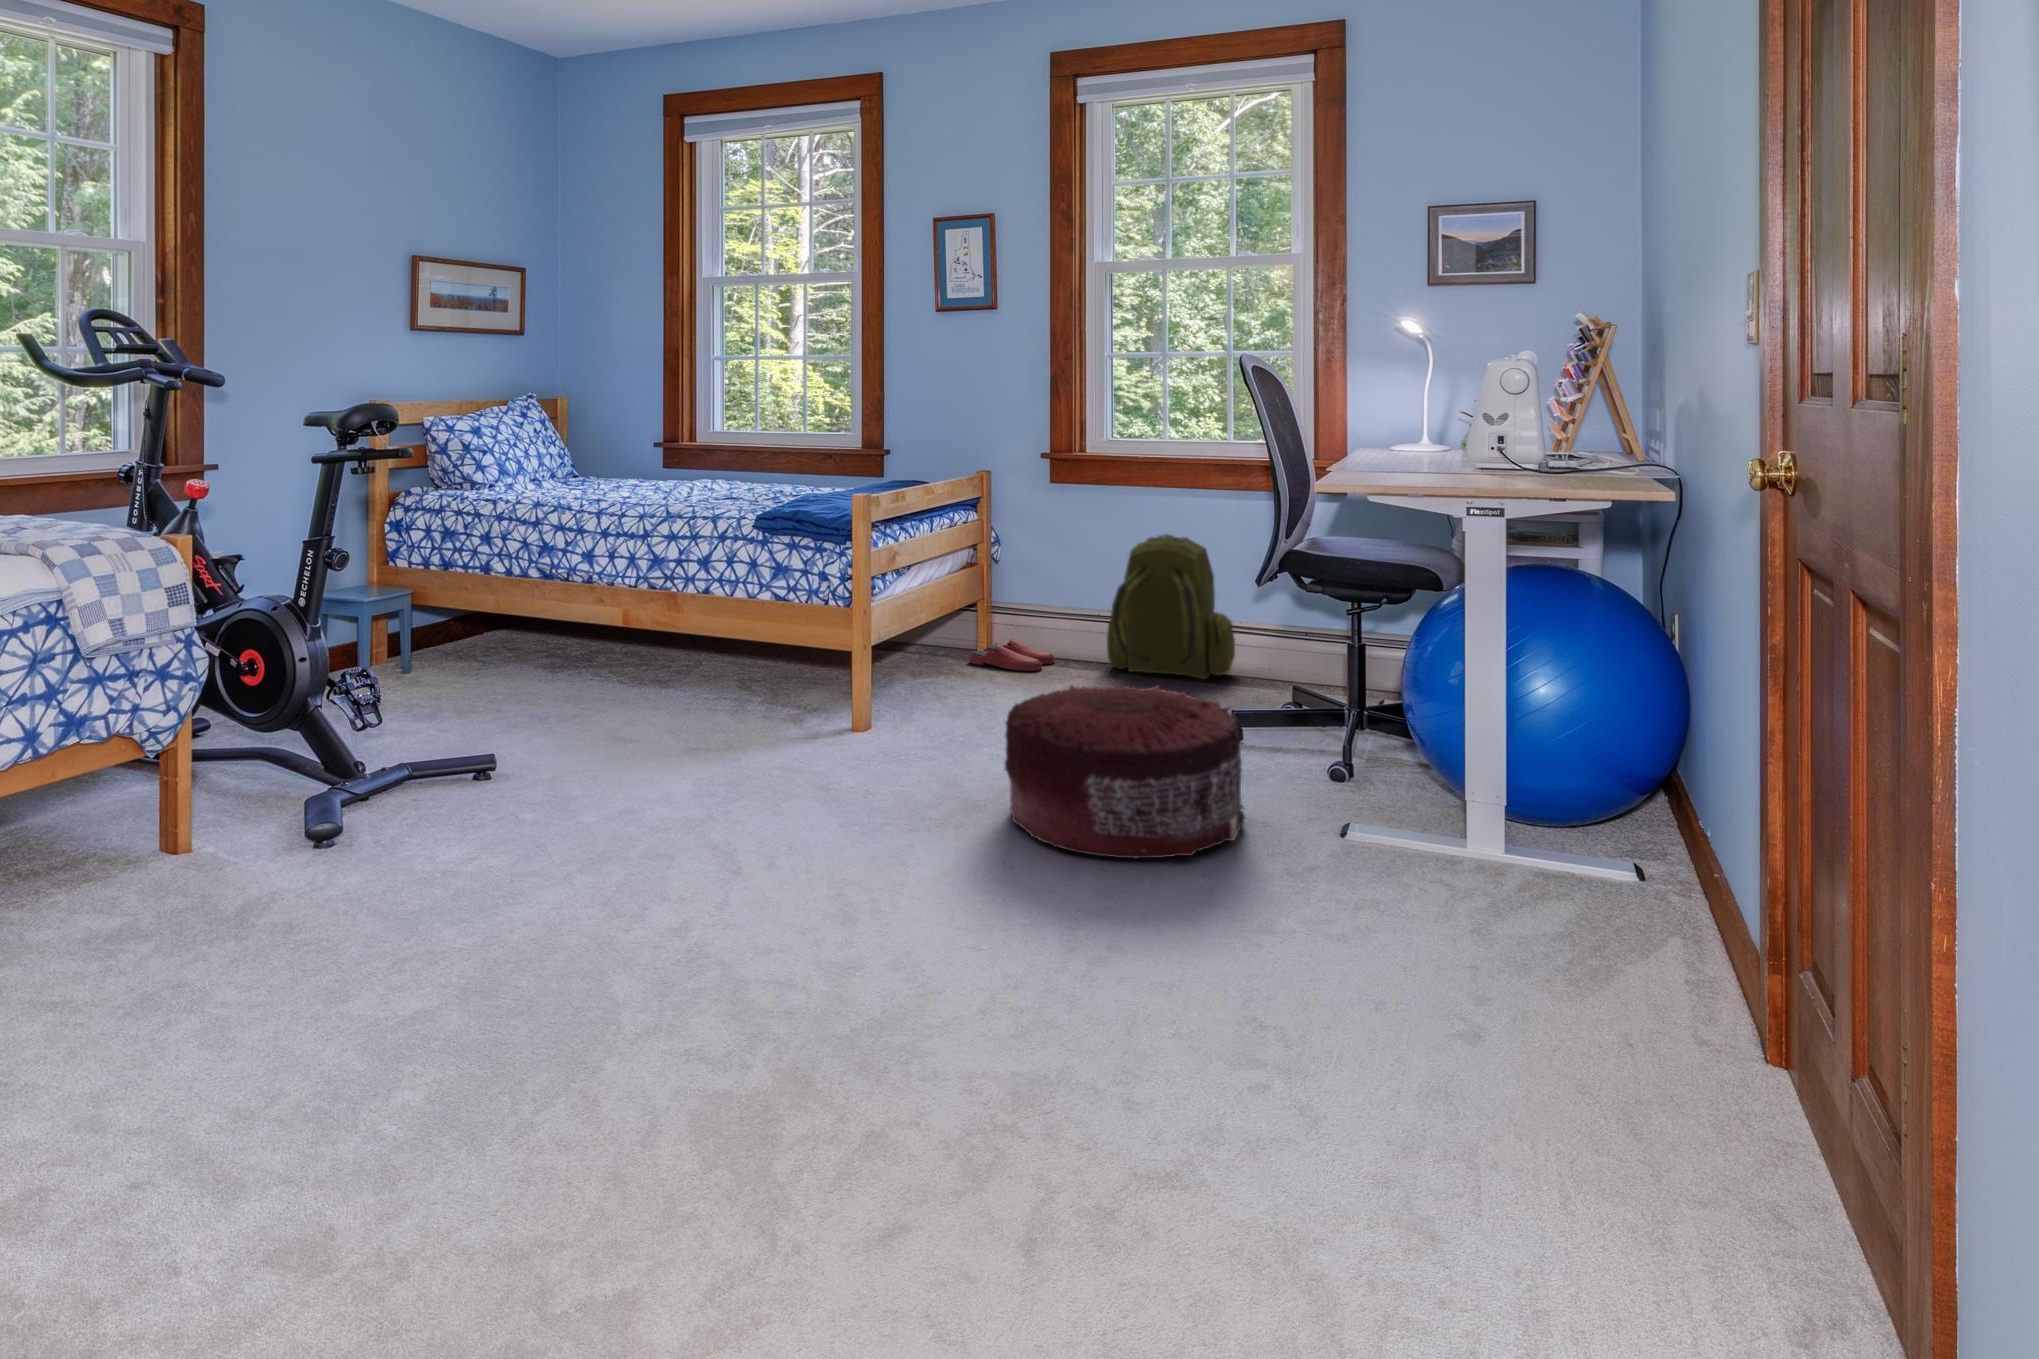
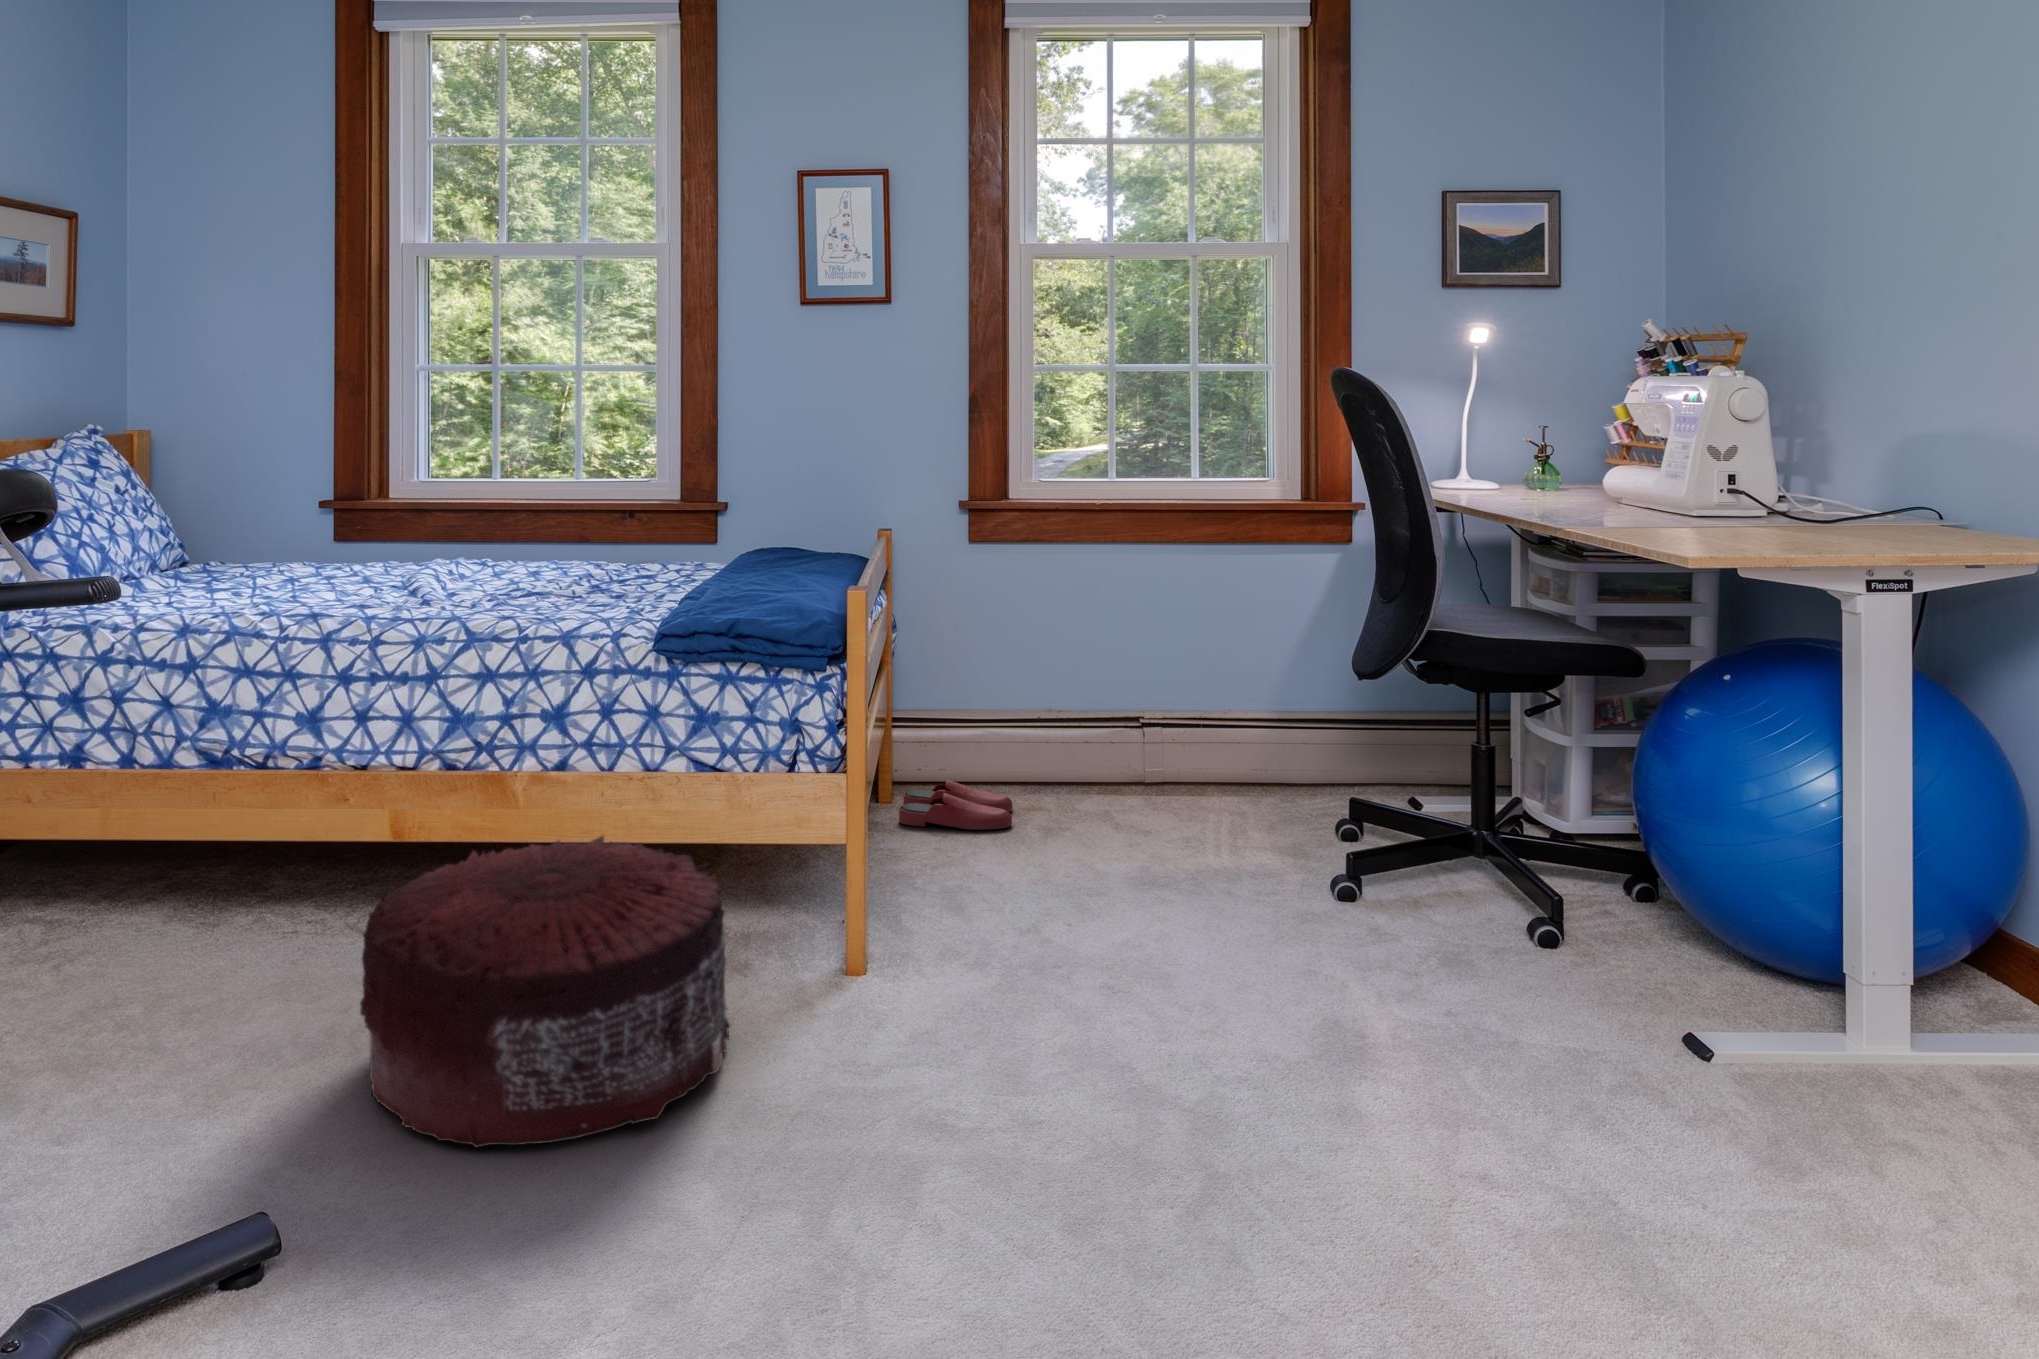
backpack: present [1107,534,1235,679] -> none [1086,614,1264,814]
pouf: present [1005,685,1246,858] -> present [360,836,730,1147]

